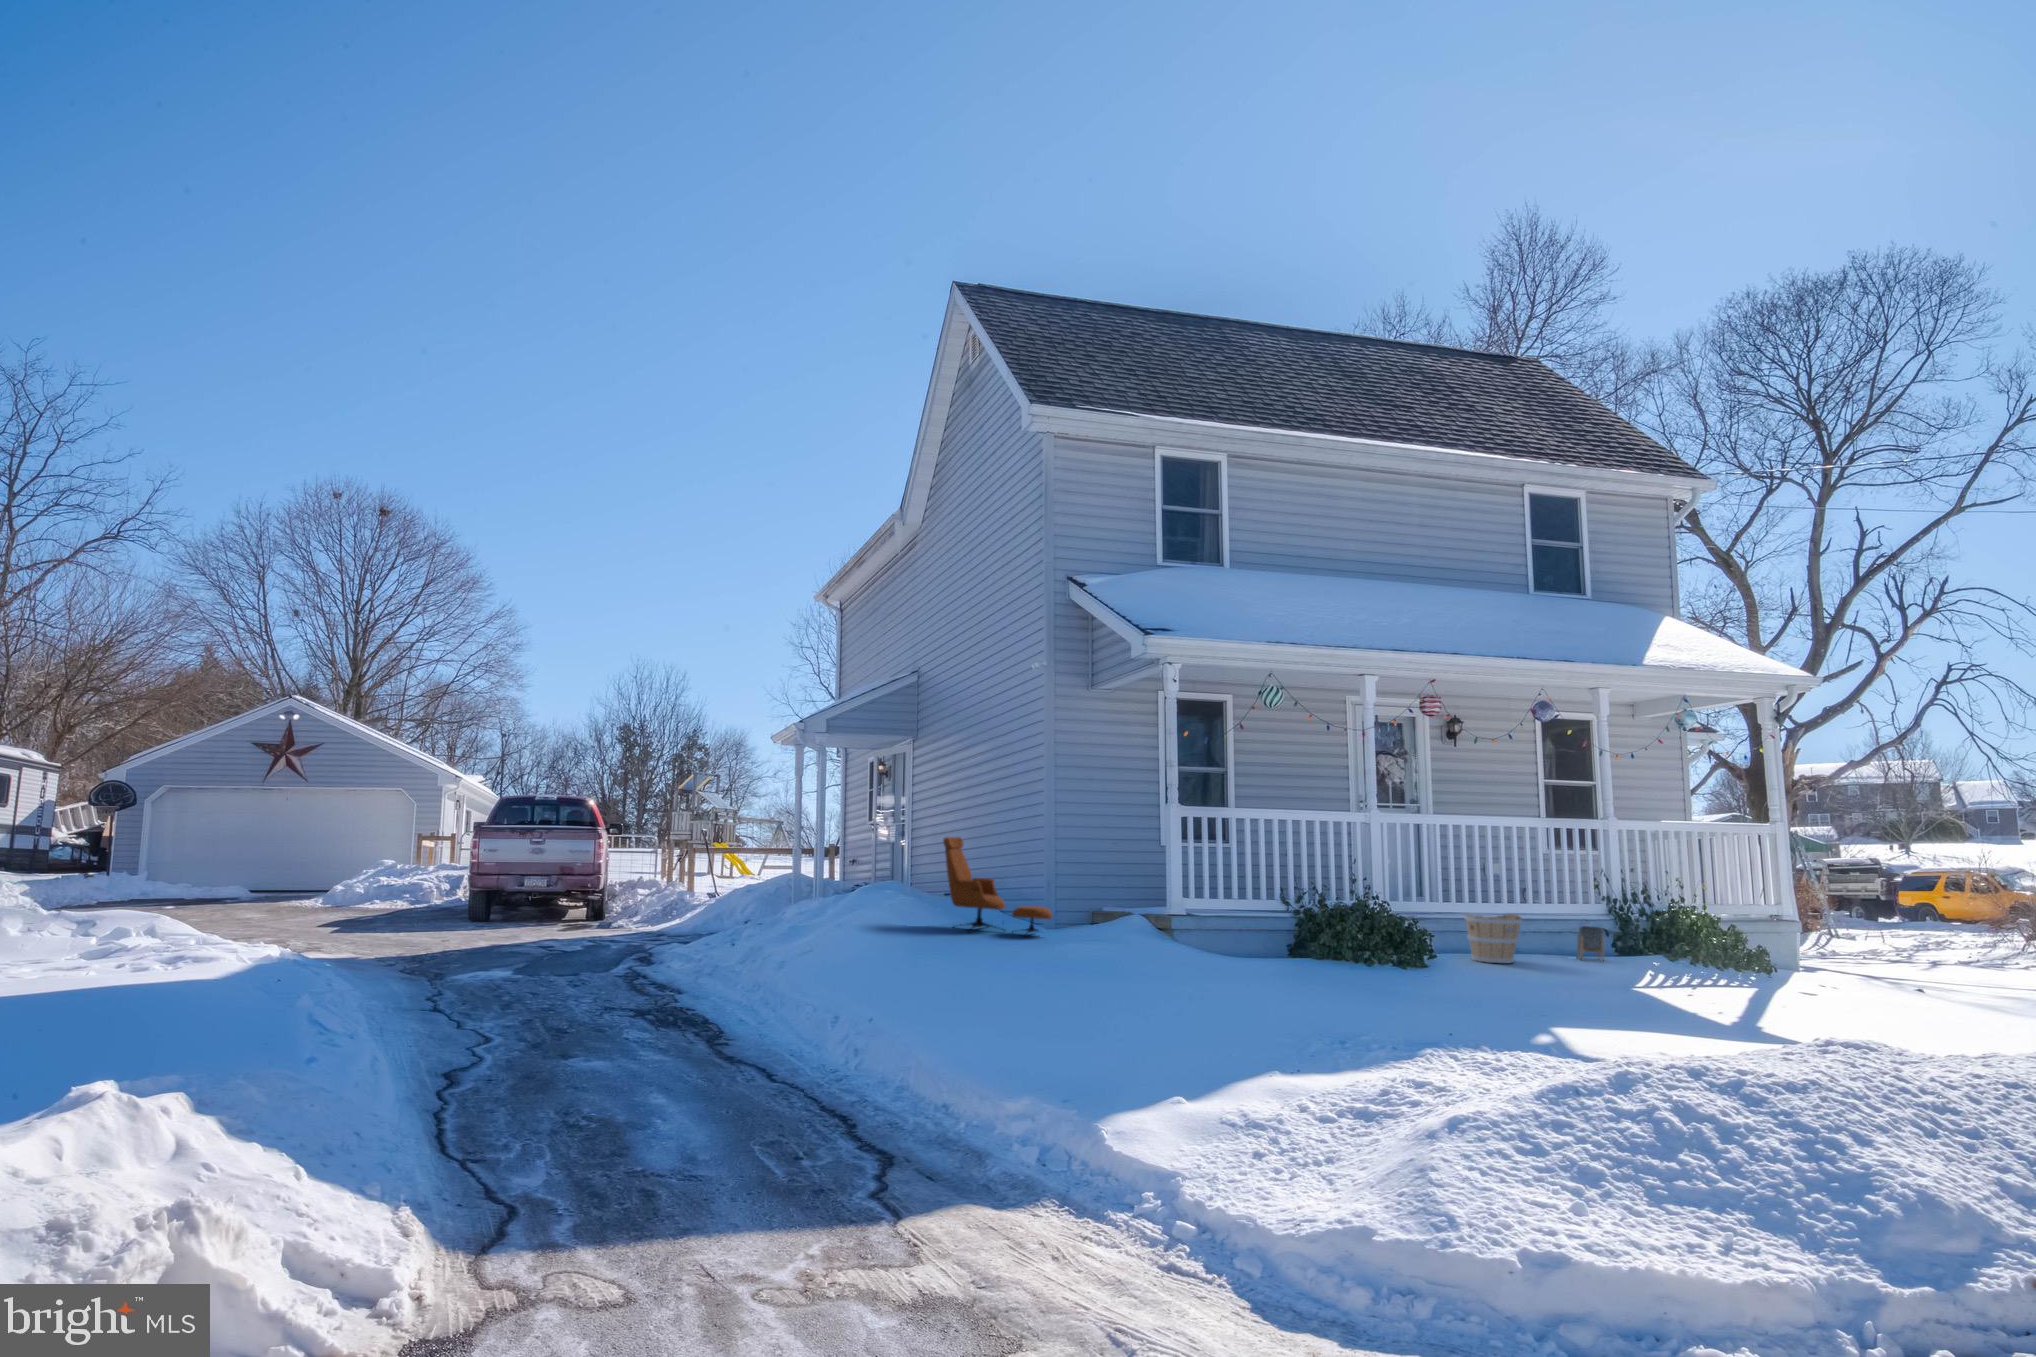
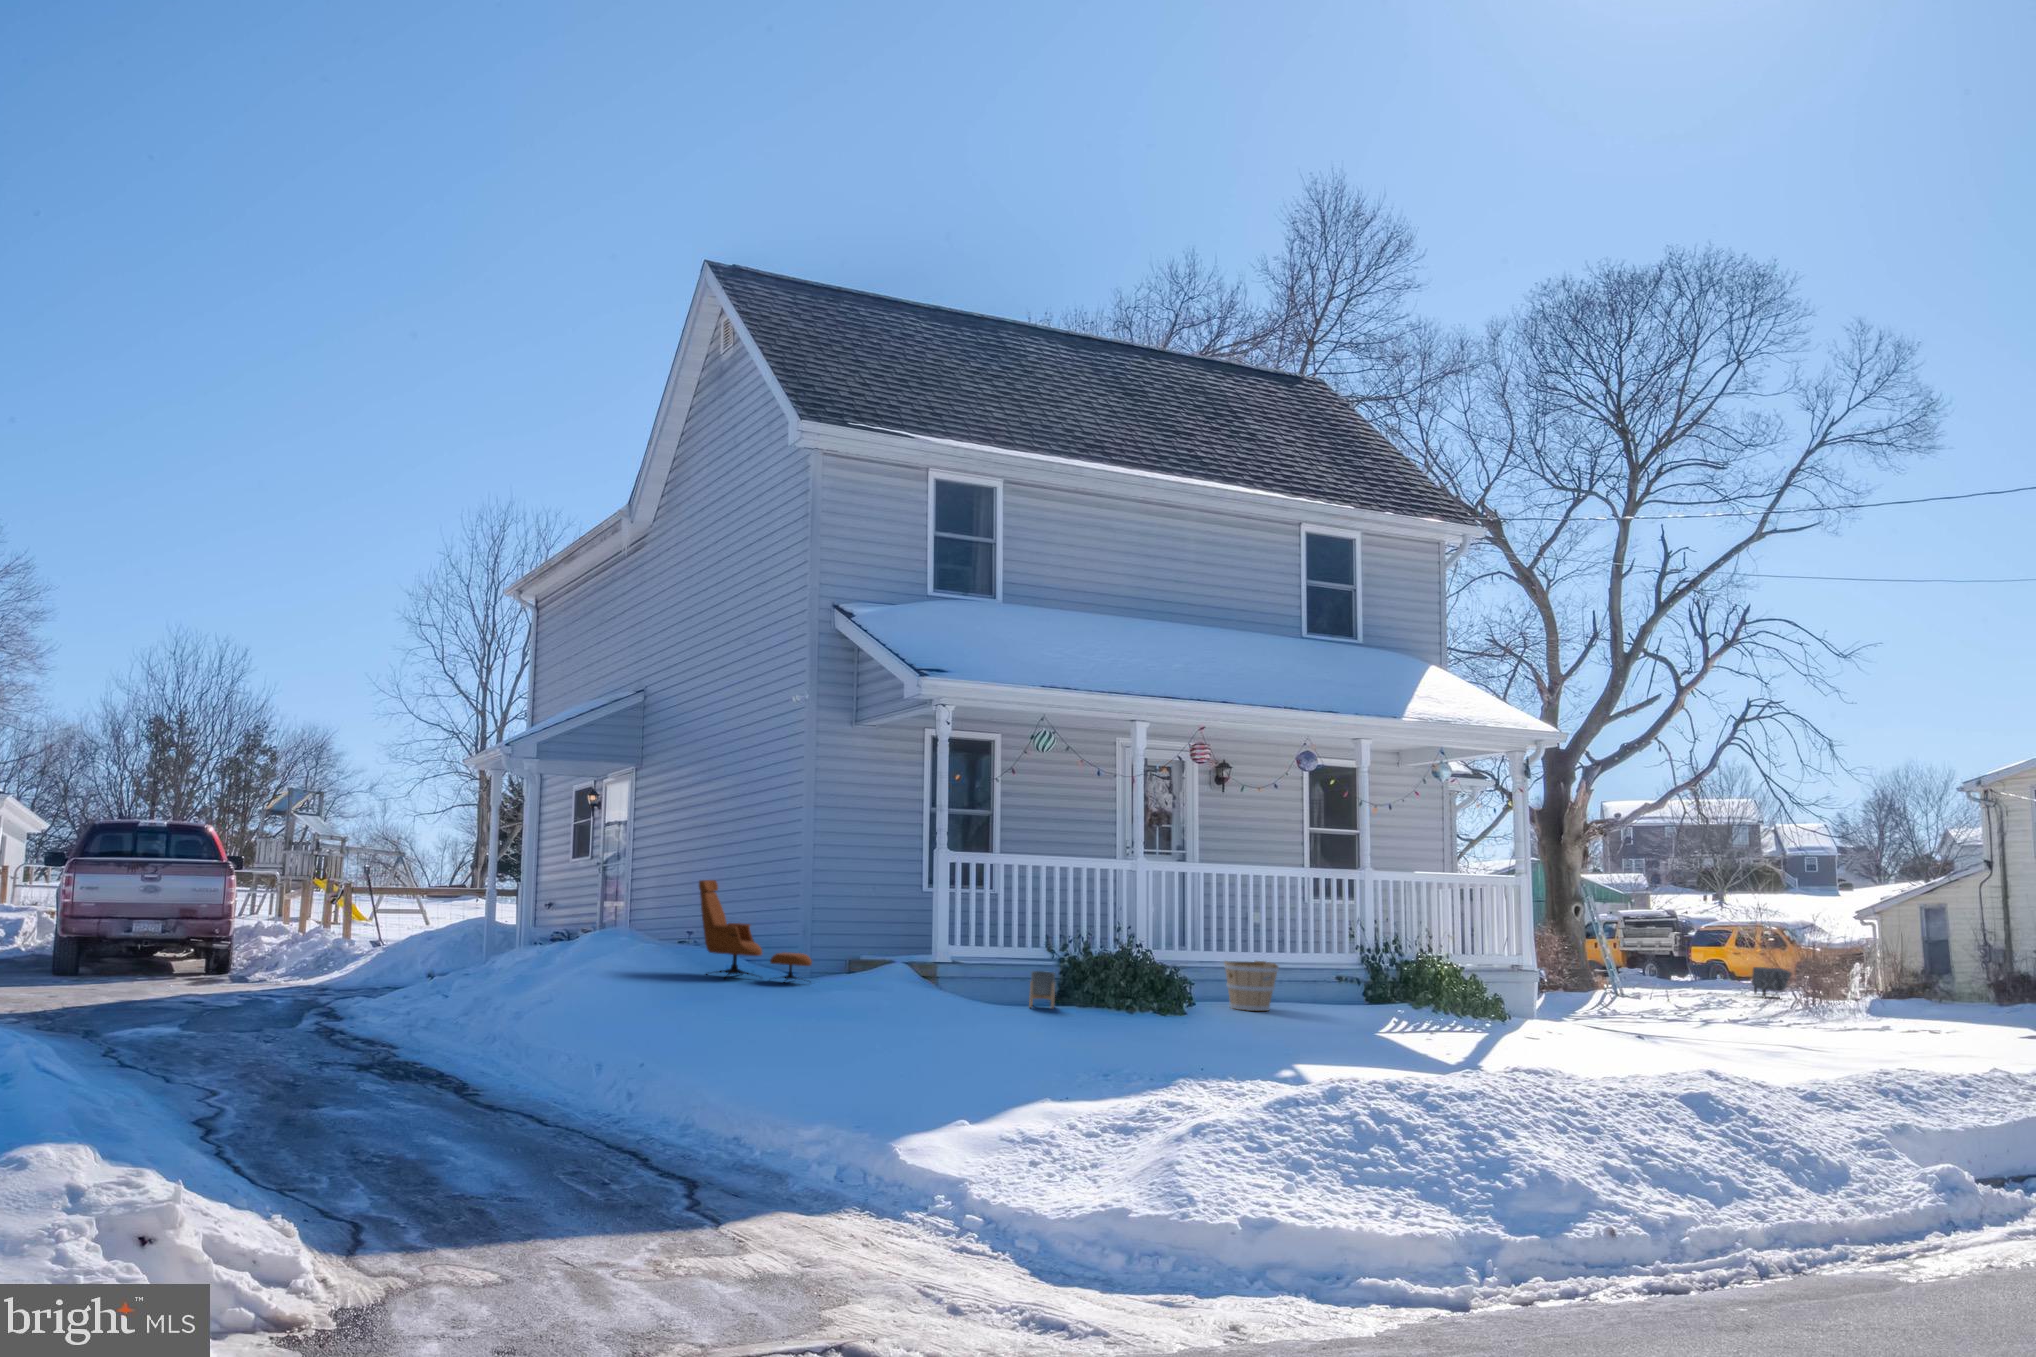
bench: none [1979,913,2023,946] -> present [1752,967,1791,998]
planter: present [1577,927,1604,961] -> present [1029,971,1055,1008]

